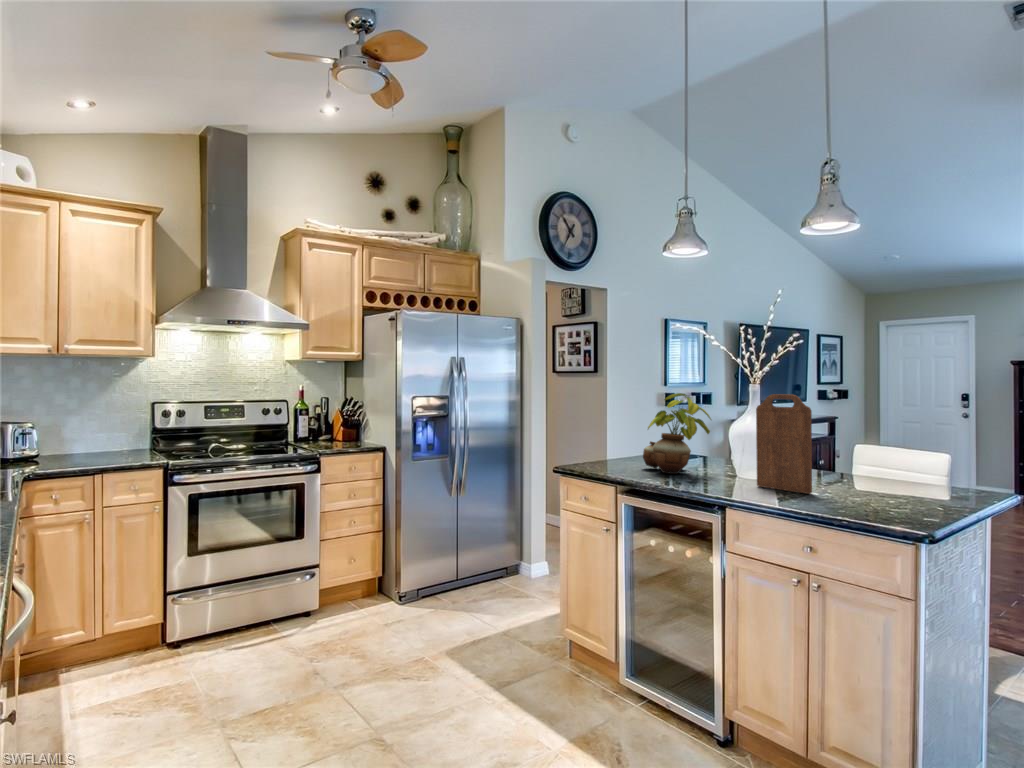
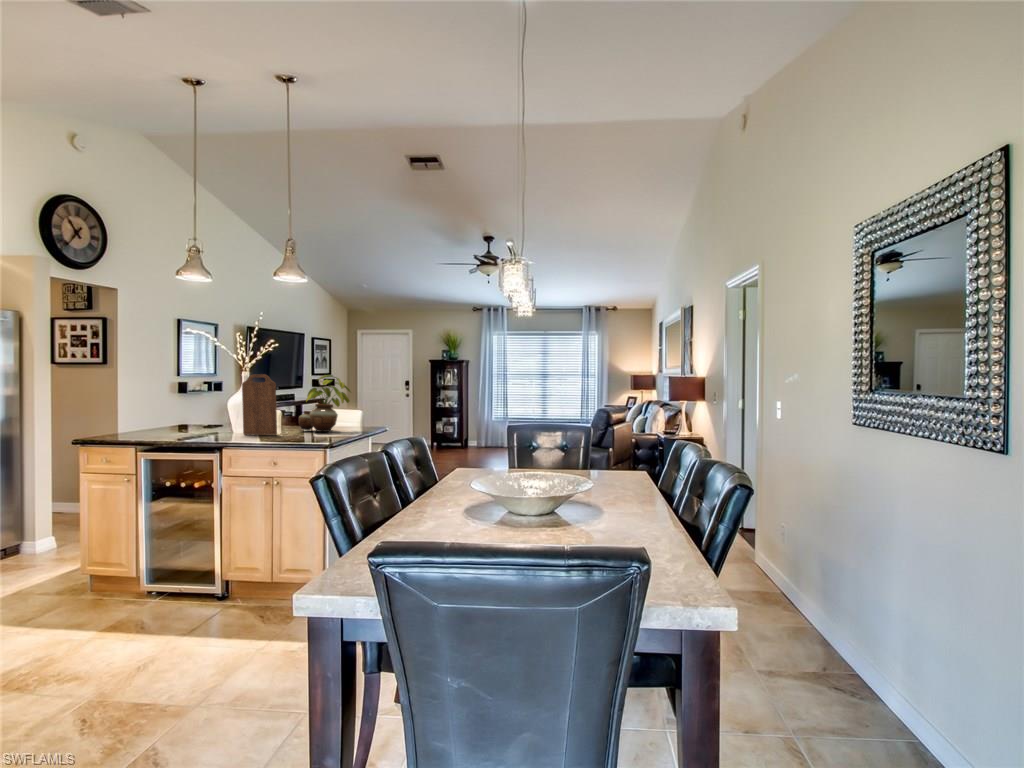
potted plant: present [643,393,711,474] -> present [299,375,351,432]

